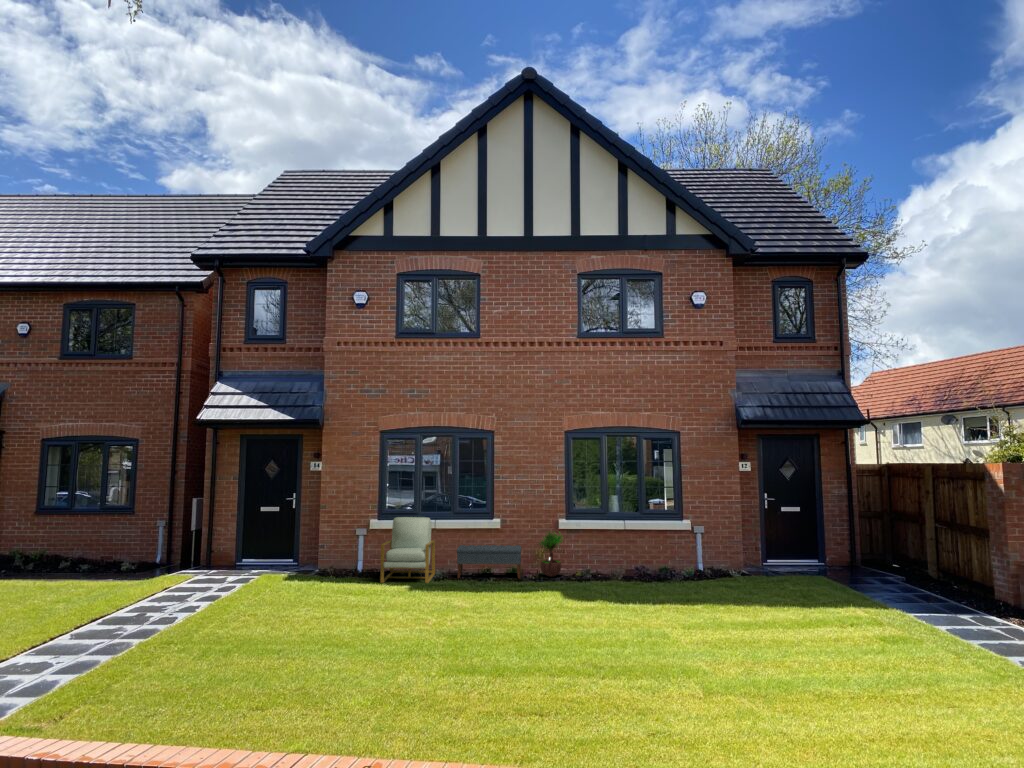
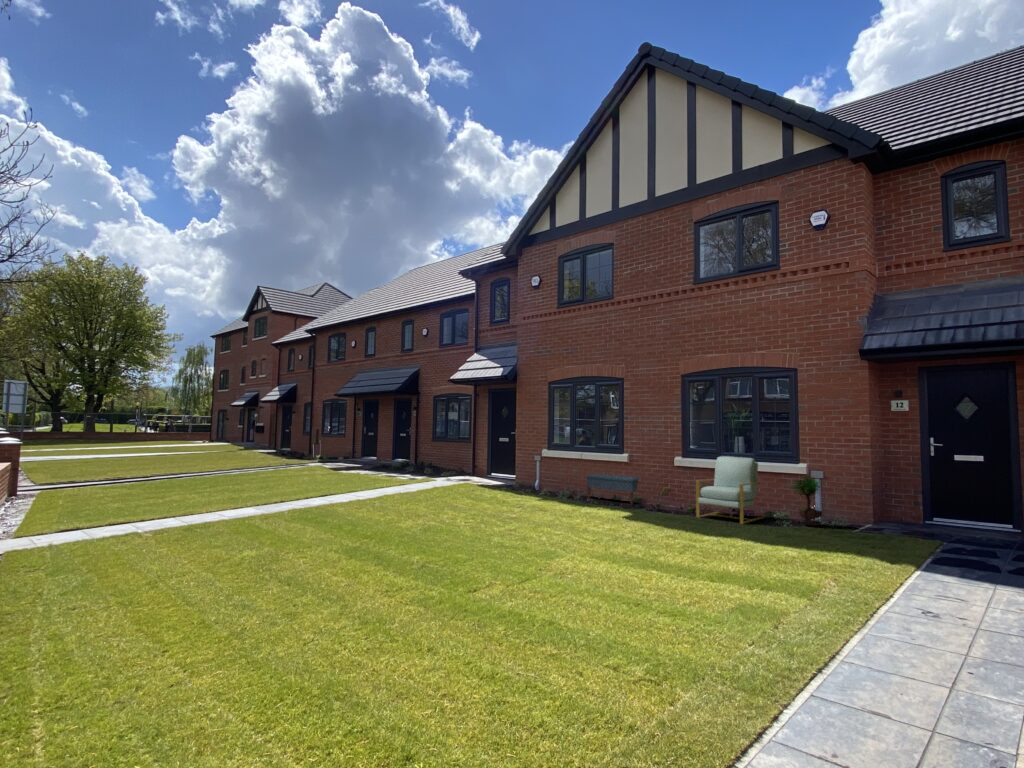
chair: present [380,517,435,583] -> present [696,456,764,524]
potted tree: present [539,532,561,577] -> present [791,477,822,526]

